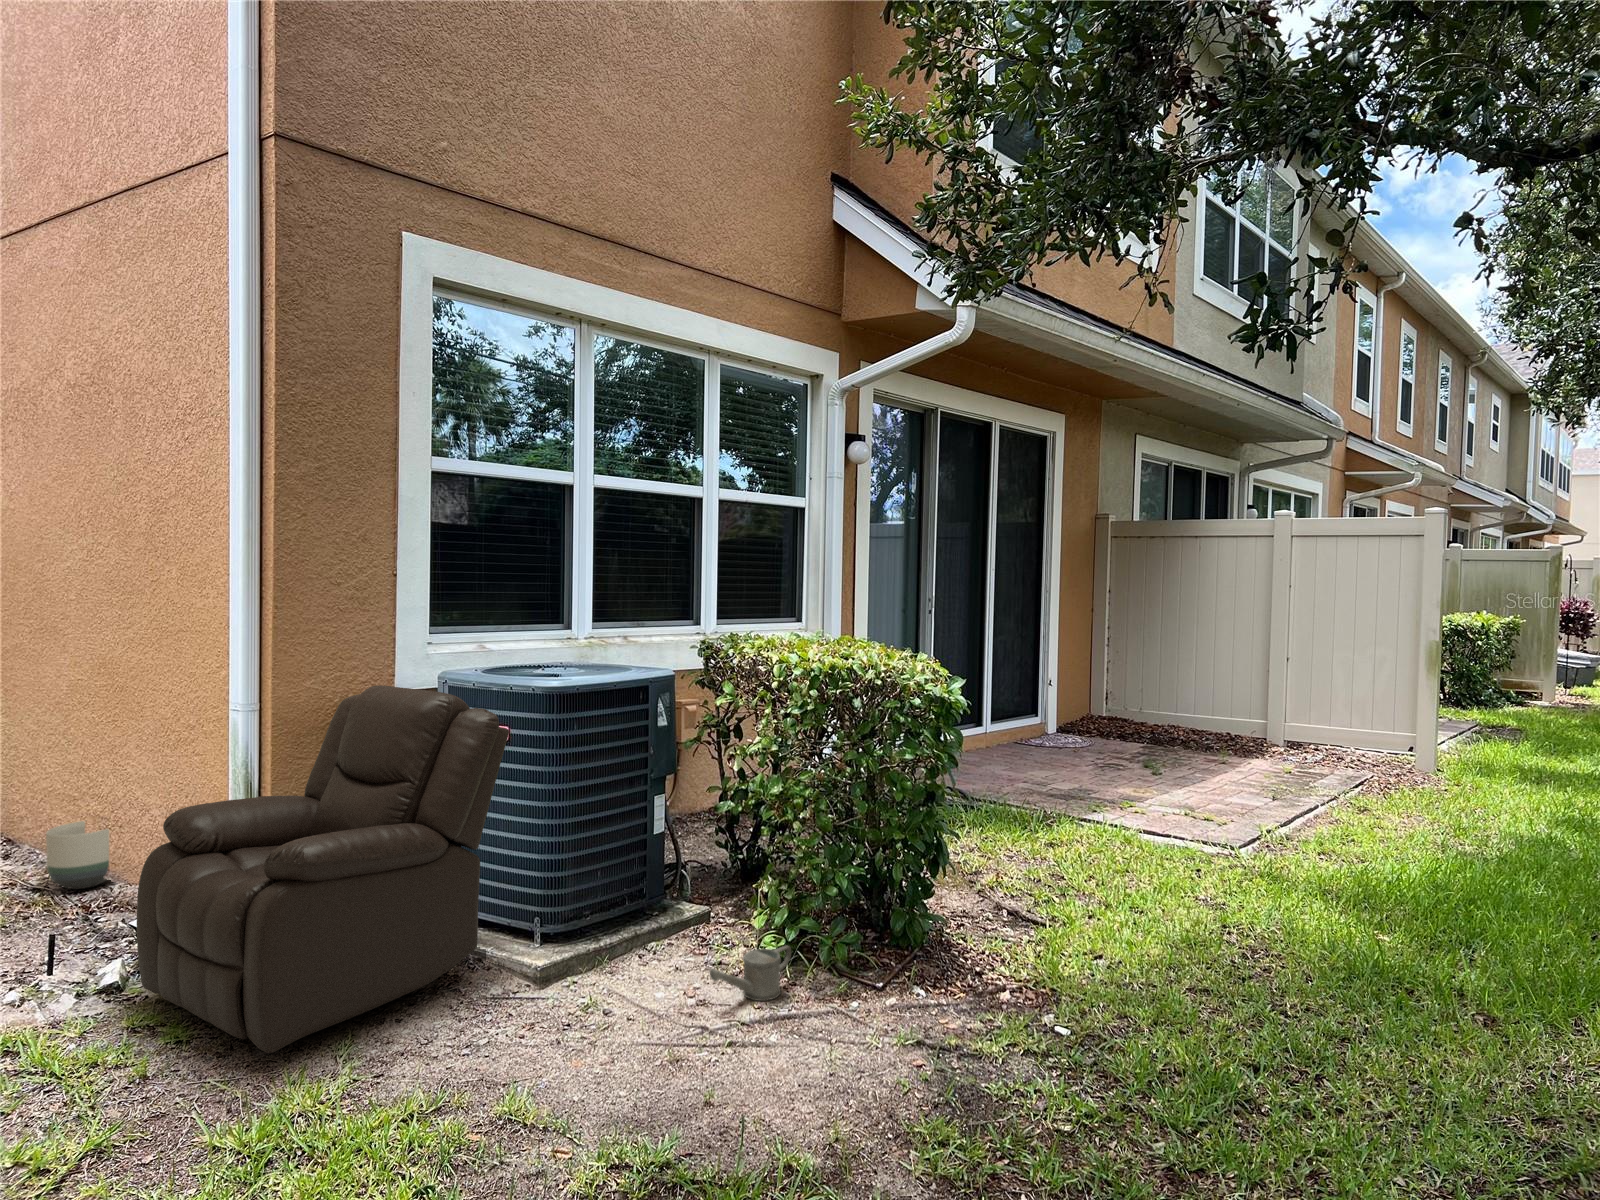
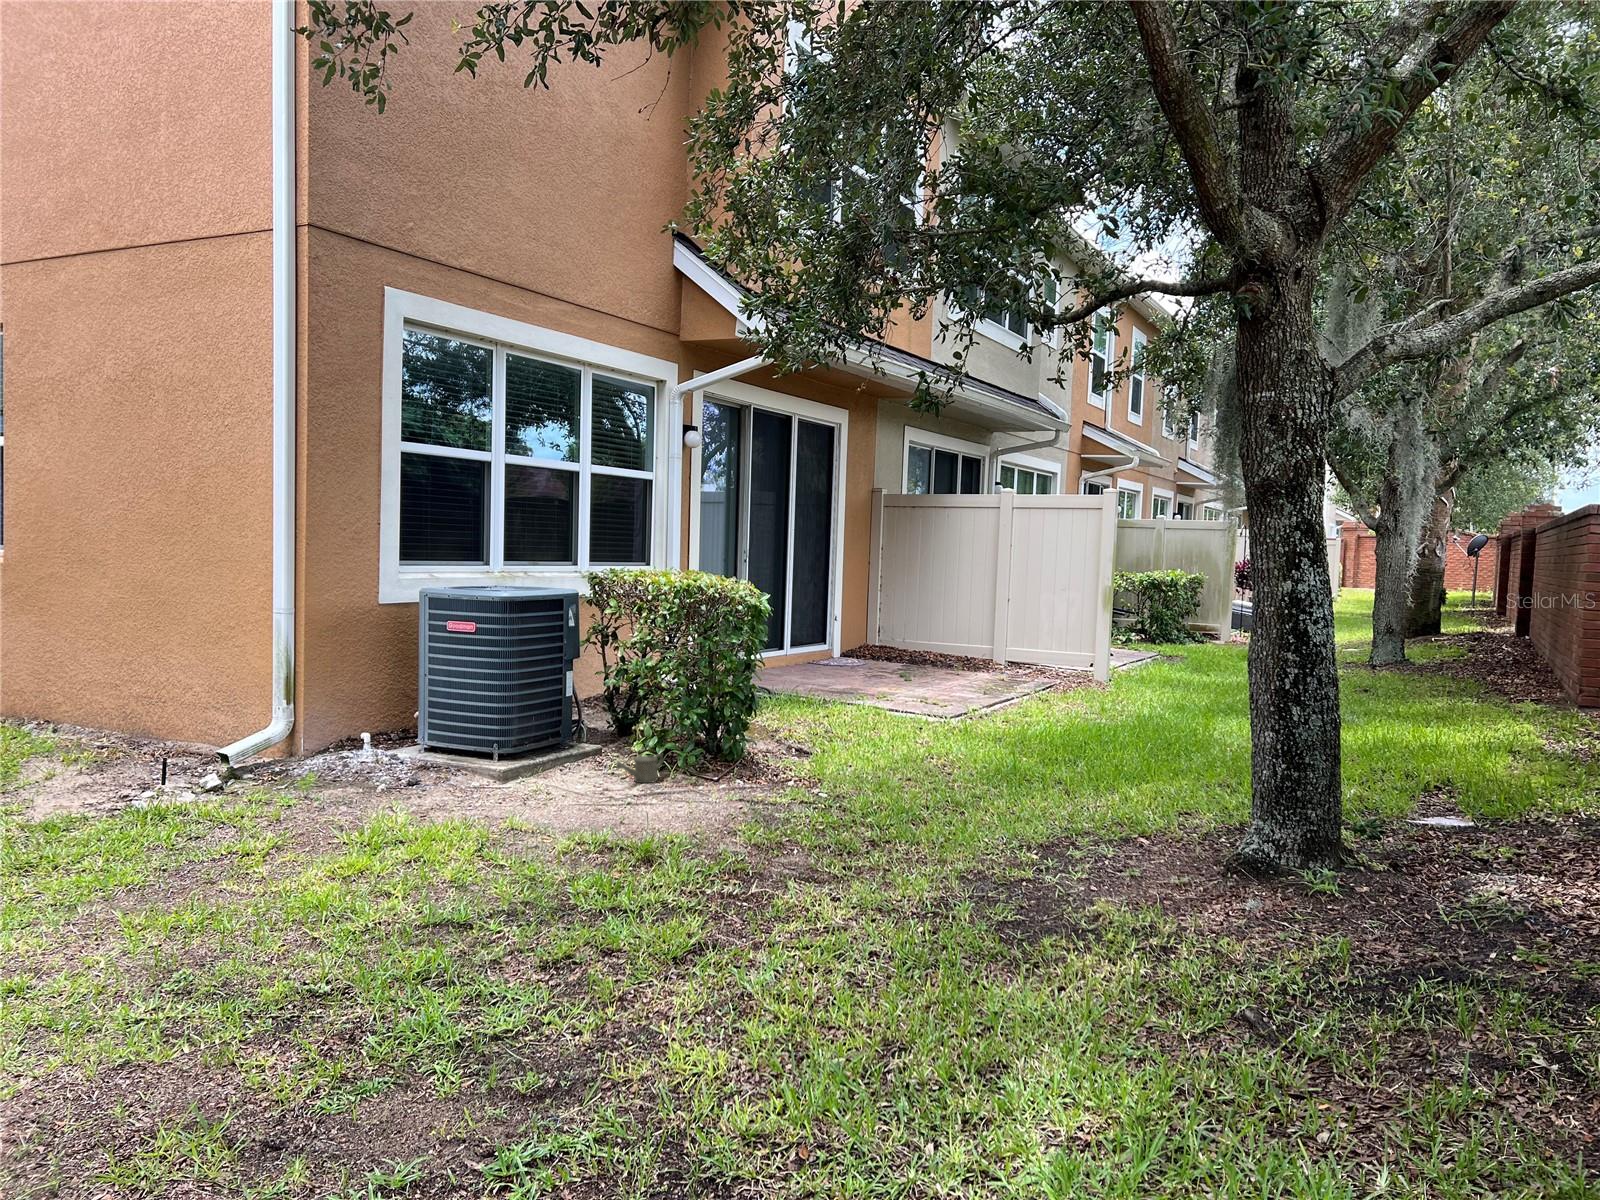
chair: present [137,685,509,1053] -> none [240,597,479,808]
planter: present [46,821,109,889] -> none [94,704,148,753]

